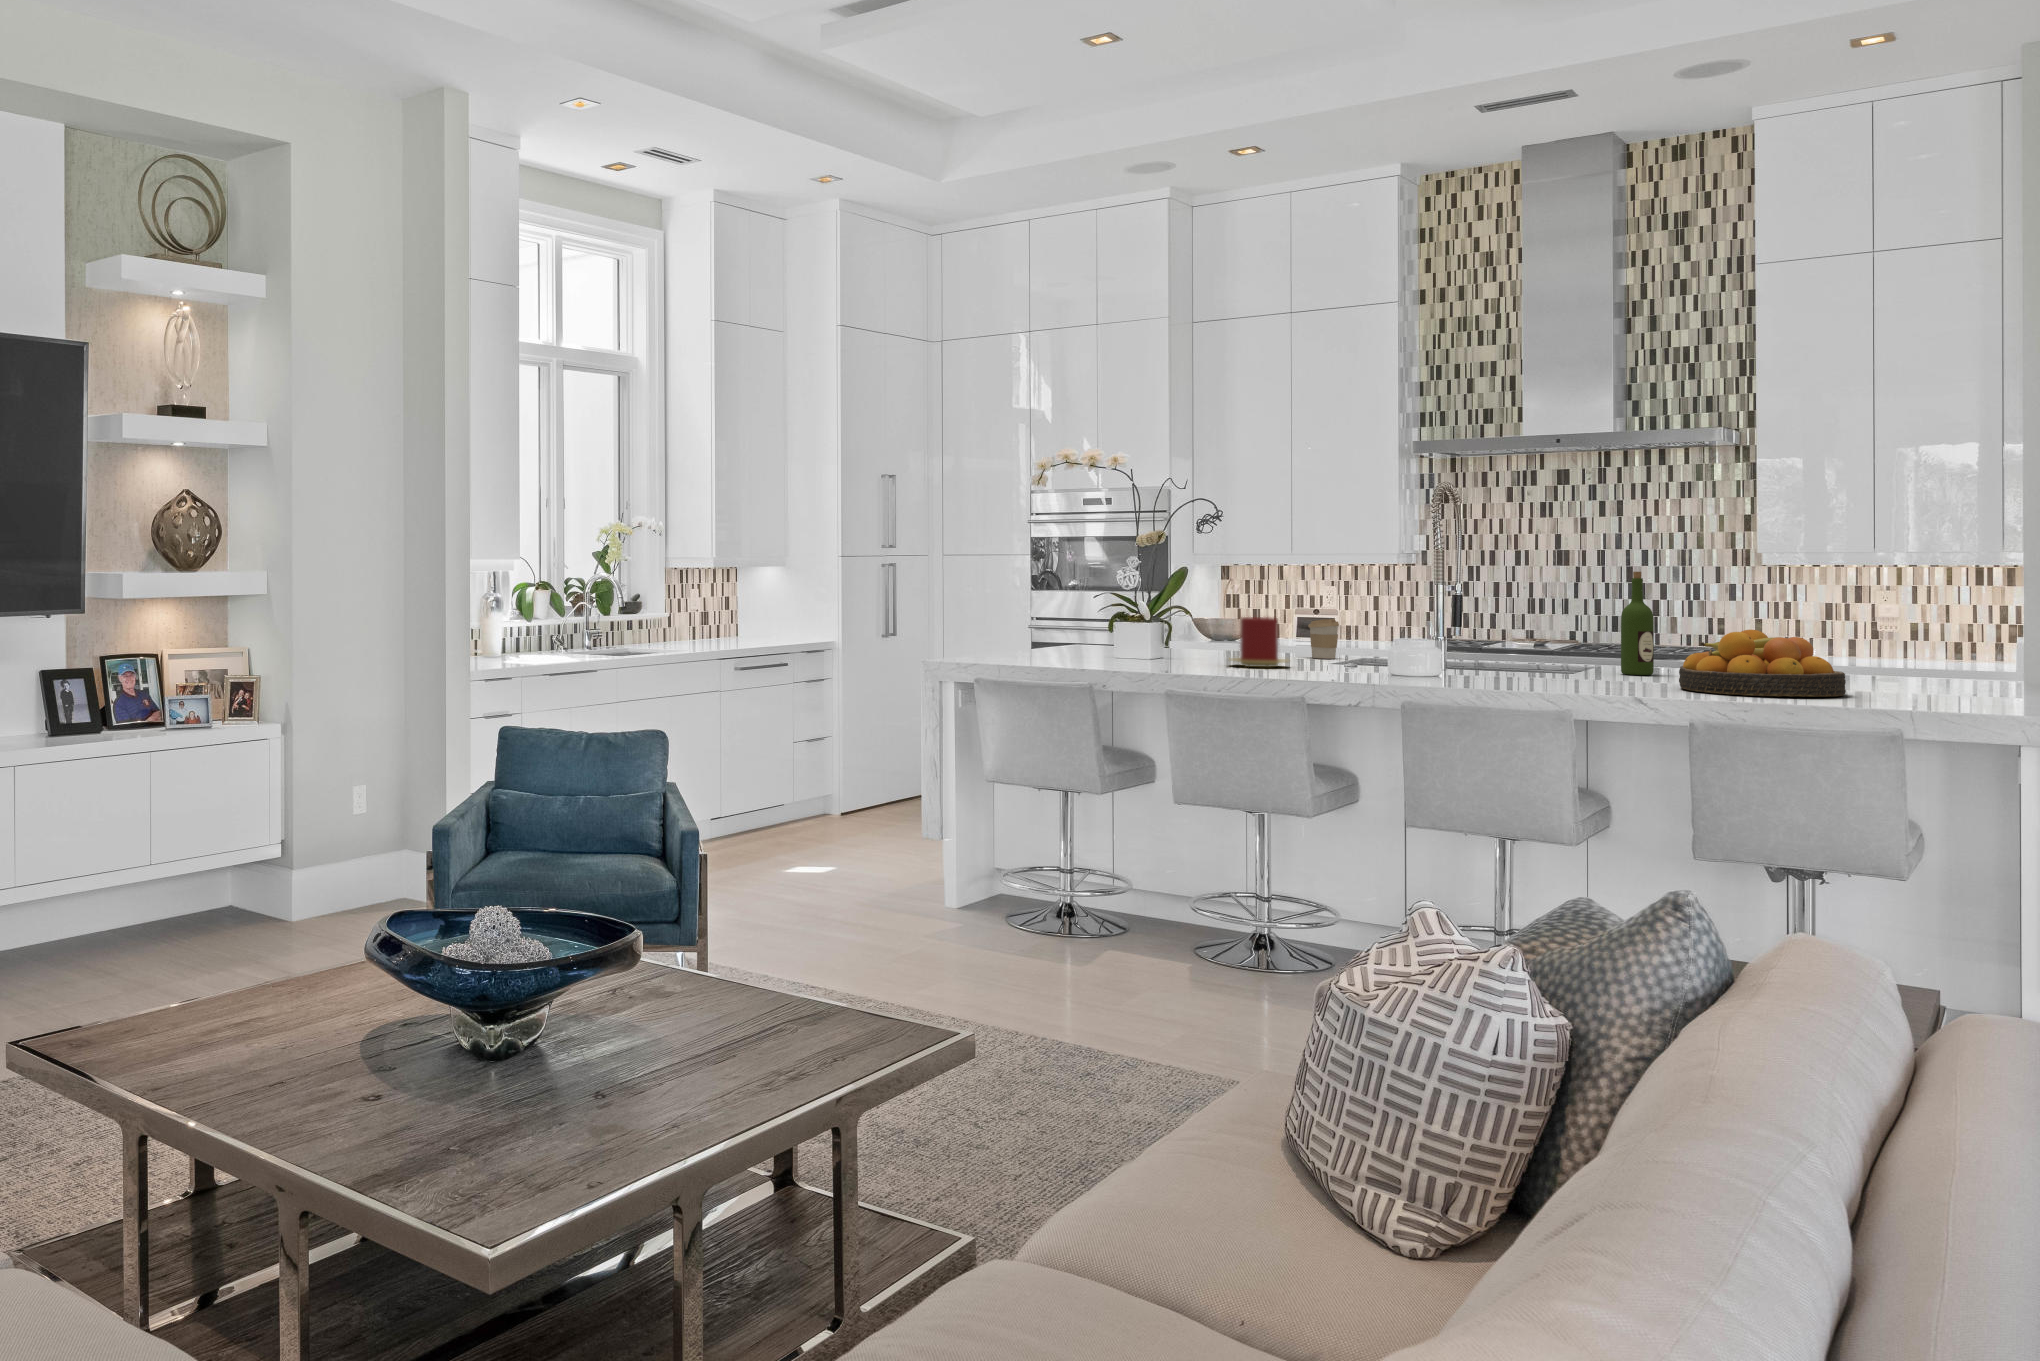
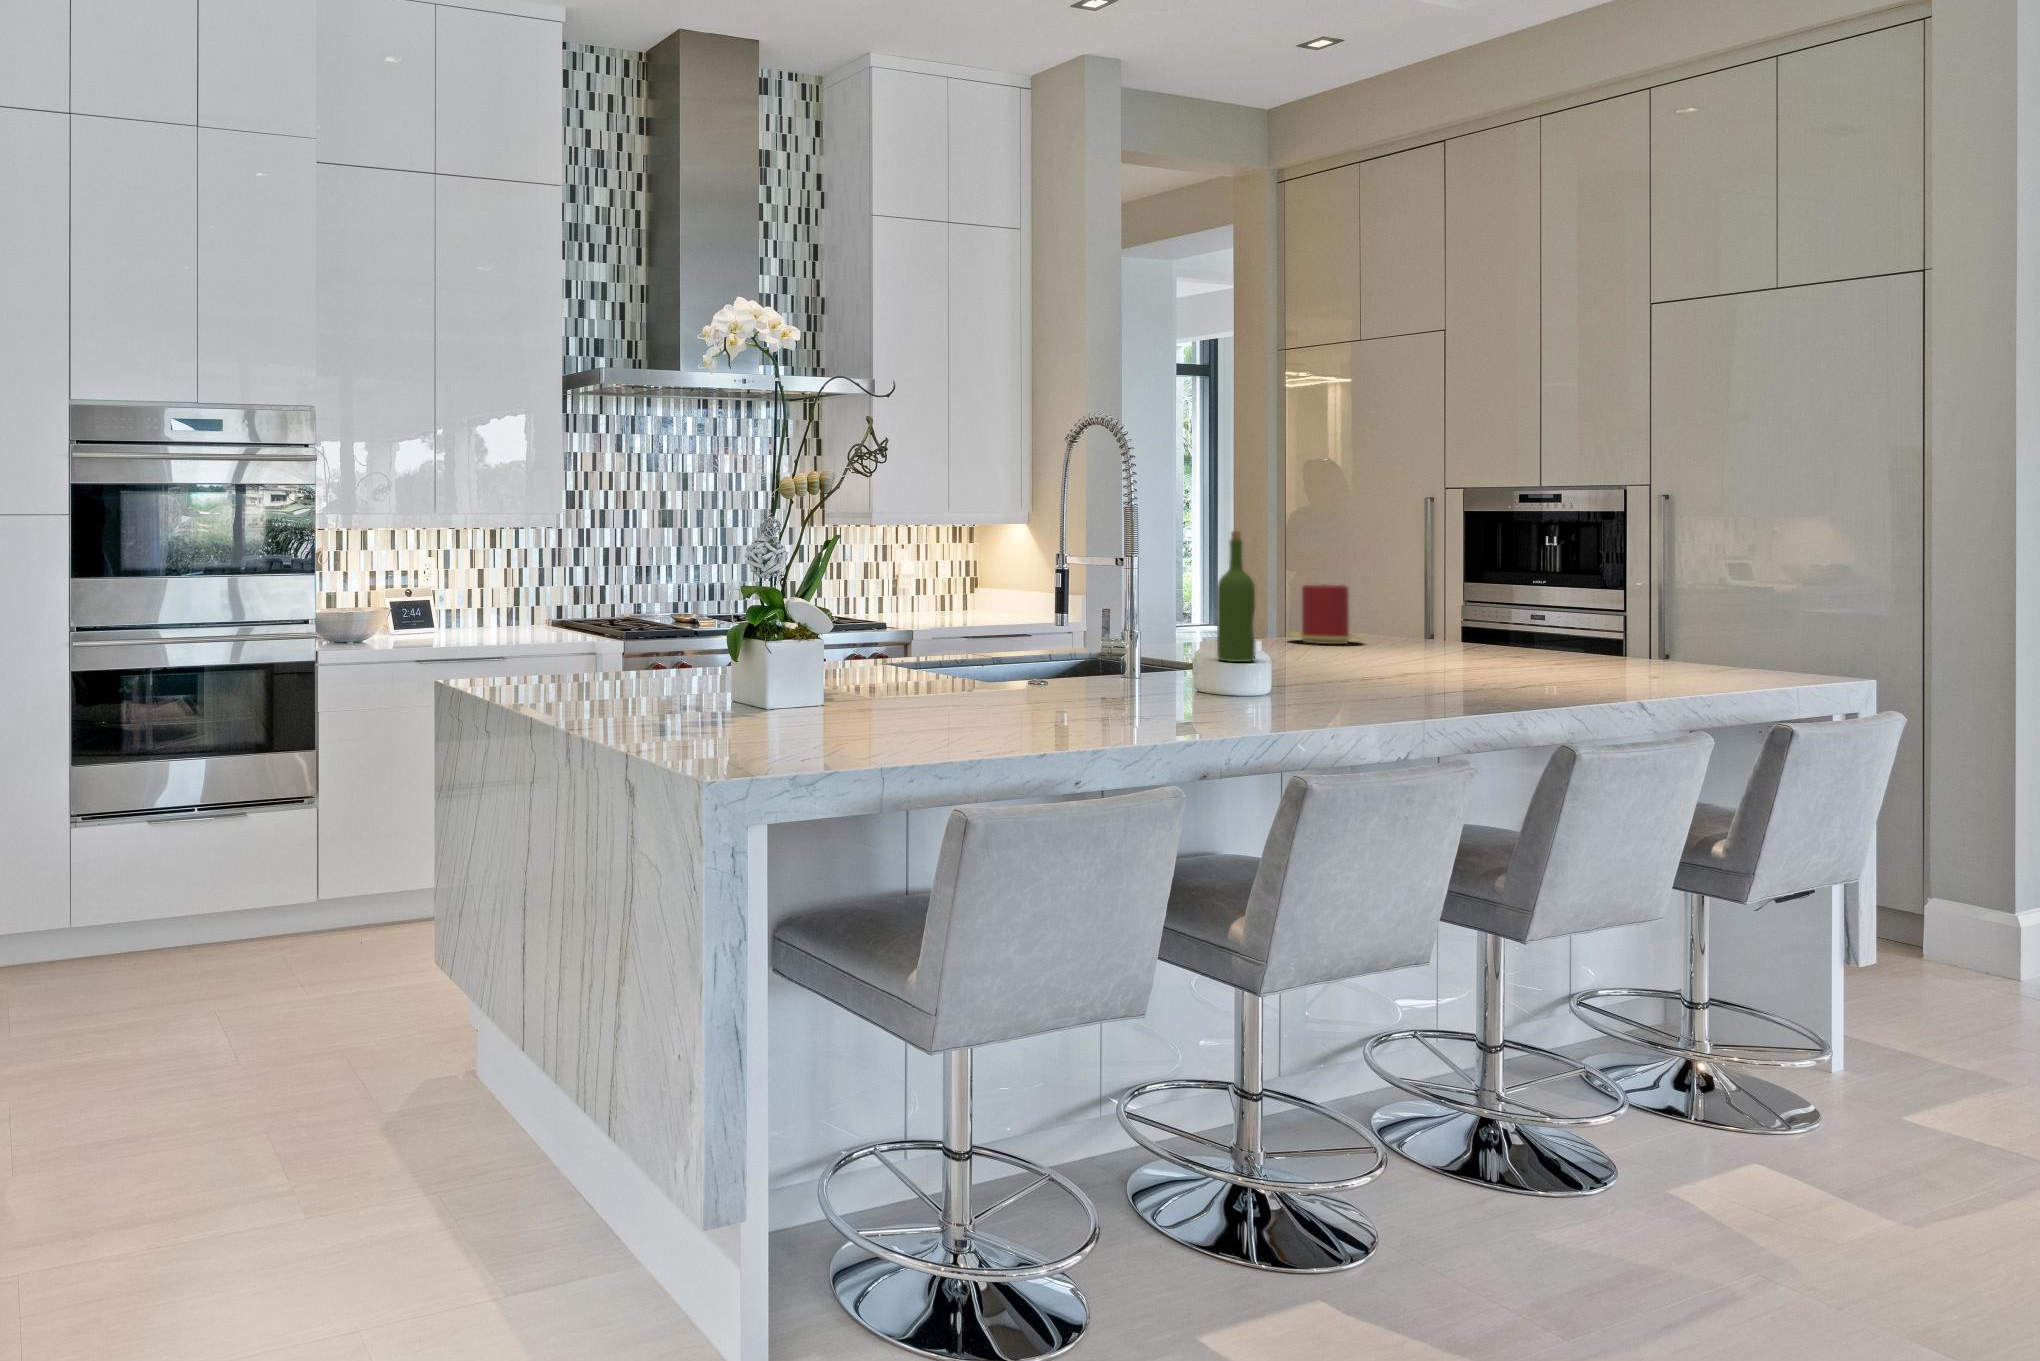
candle: present [1229,617,1288,667] -> present [1288,585,1363,644]
coffee cup: present [1308,619,1339,659] -> none [857,611,902,673]
fruit bowl: present [1679,630,1846,697] -> none [1434,599,1639,684]

